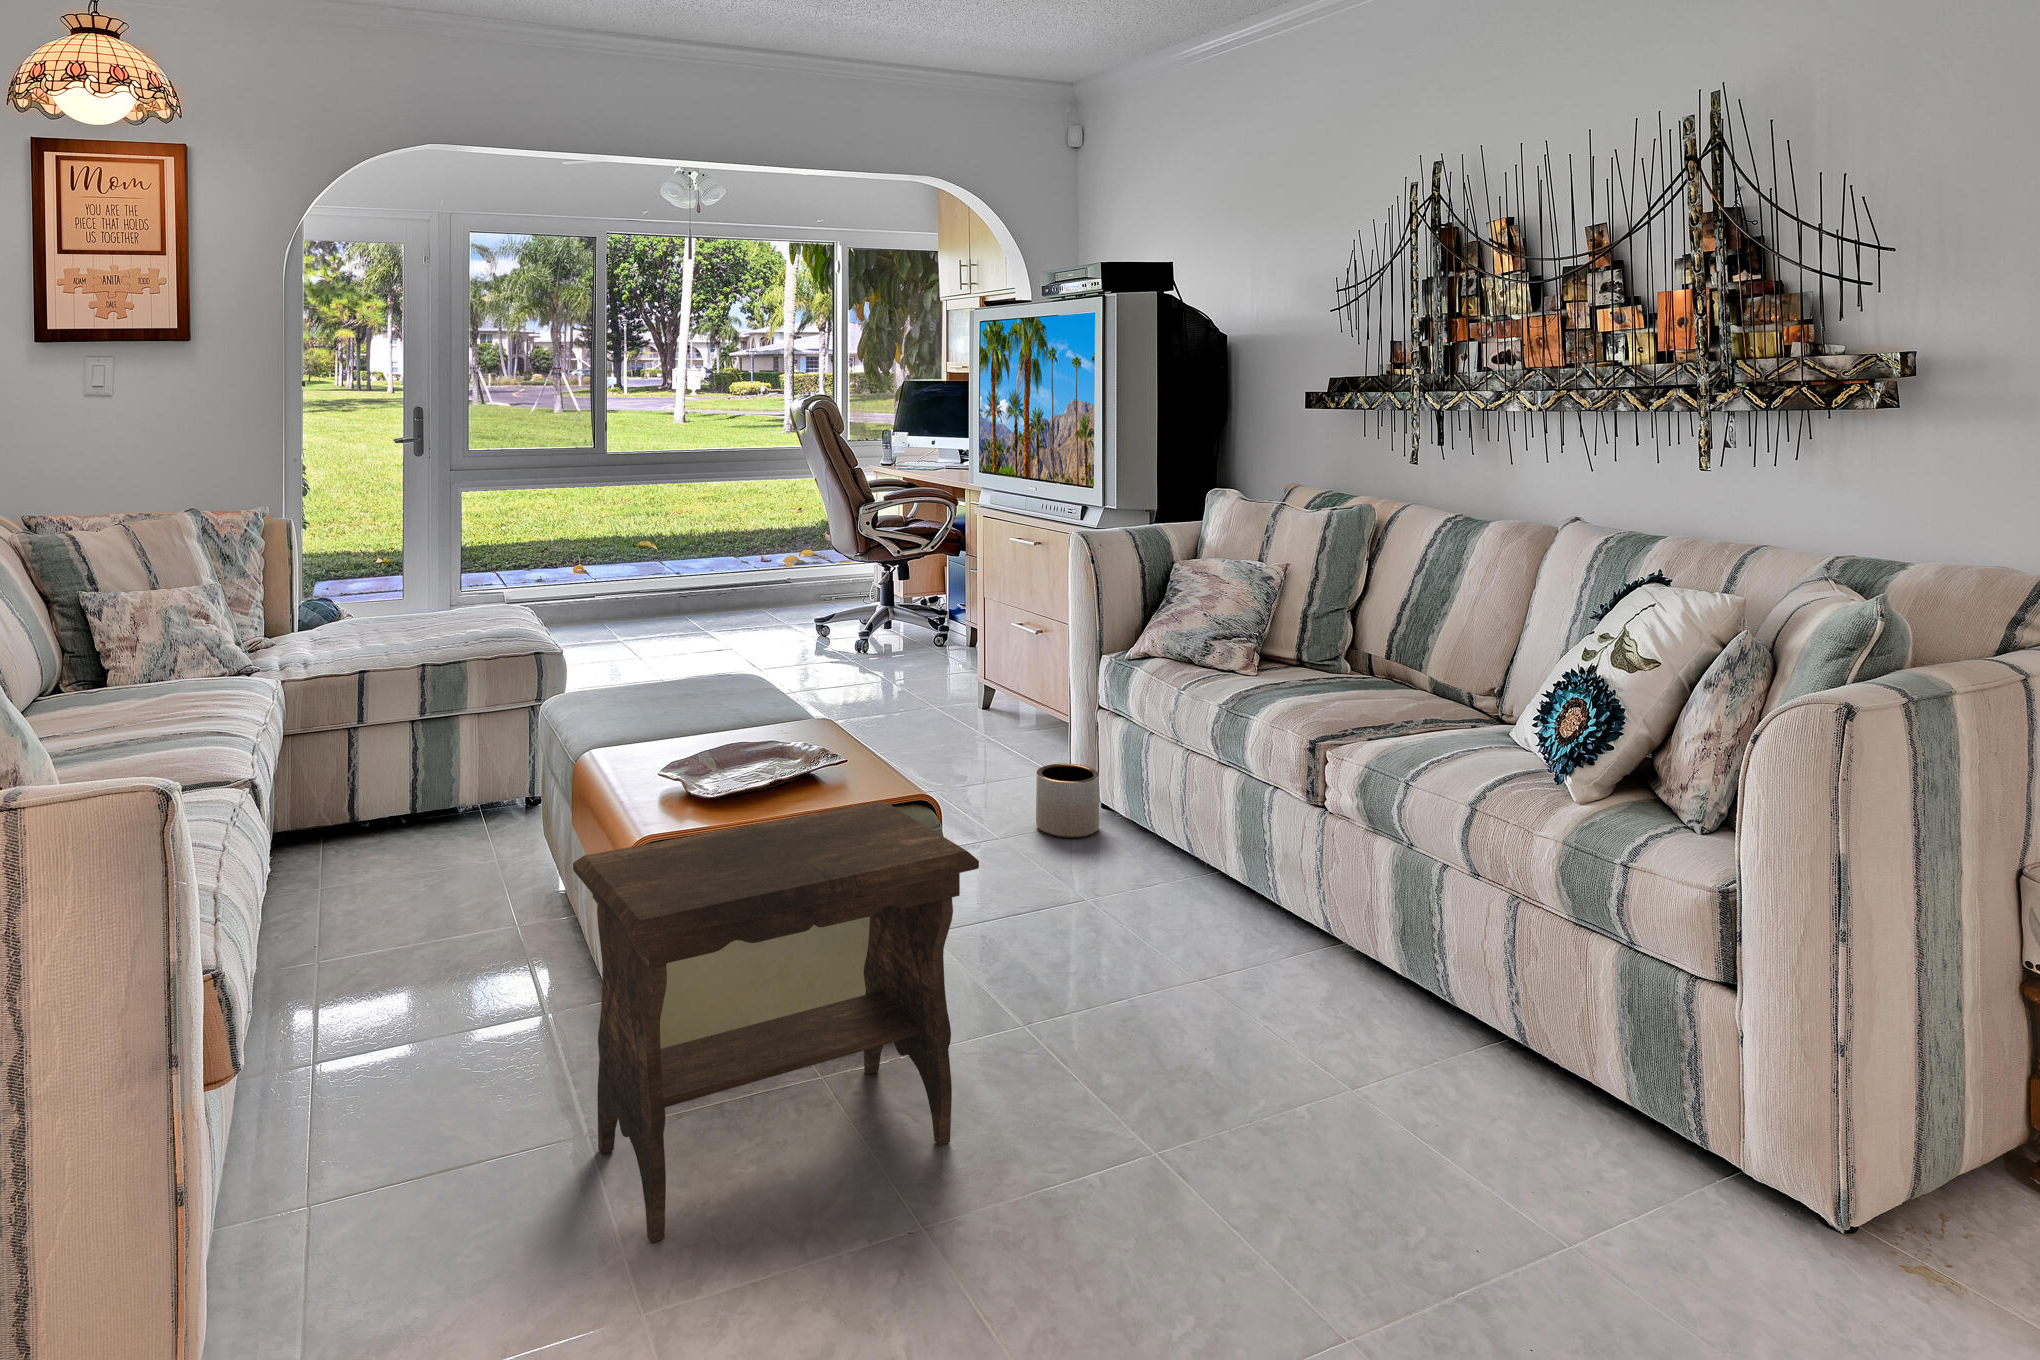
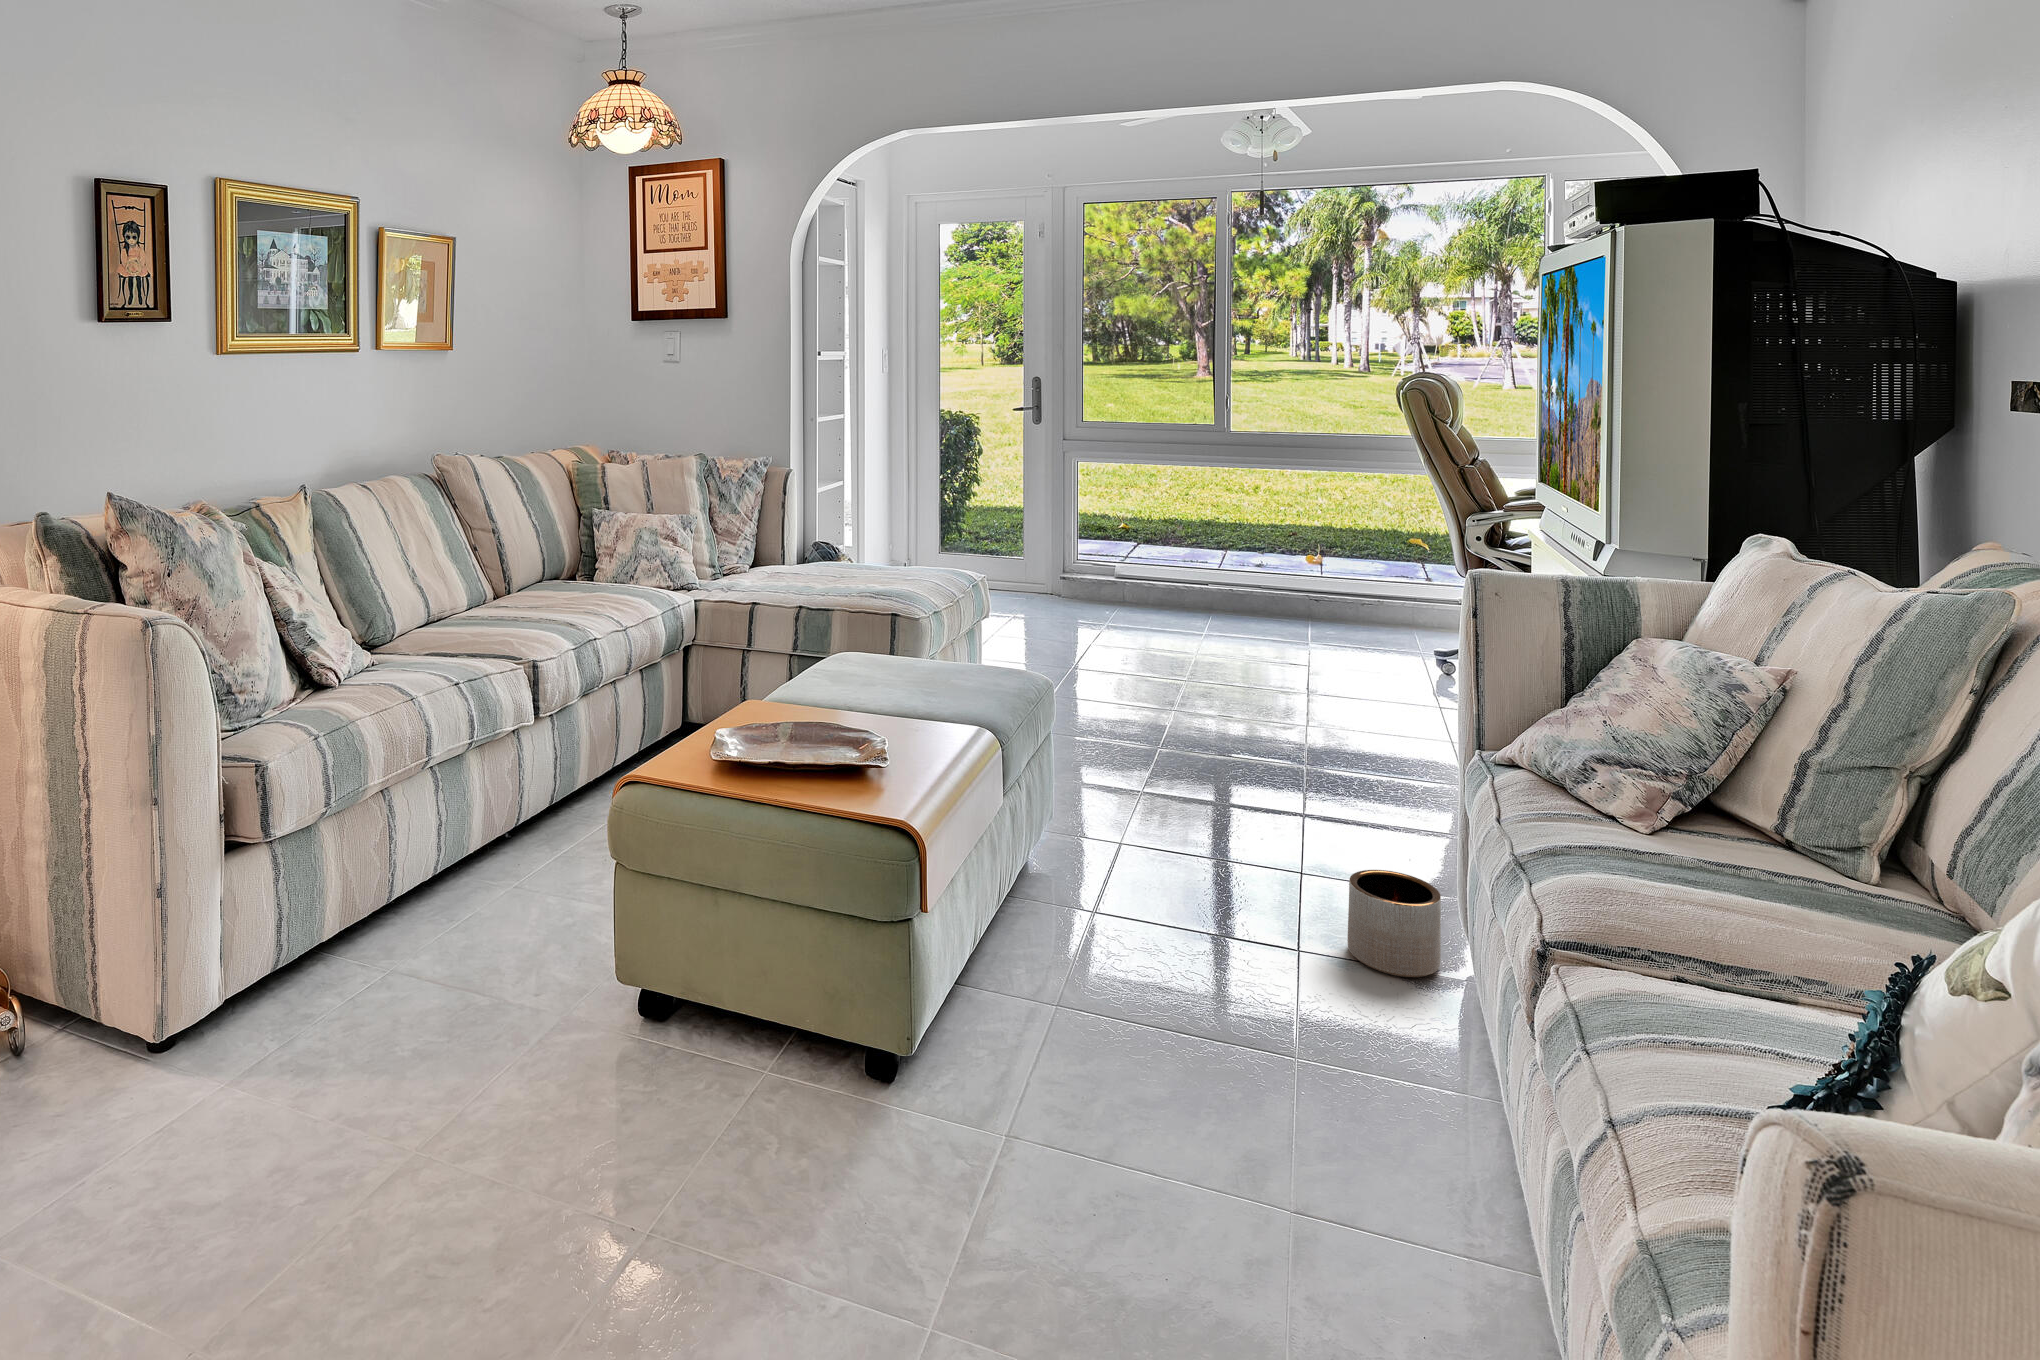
footstool: present [573,801,979,1243] -> none [437,778,833,1191]

